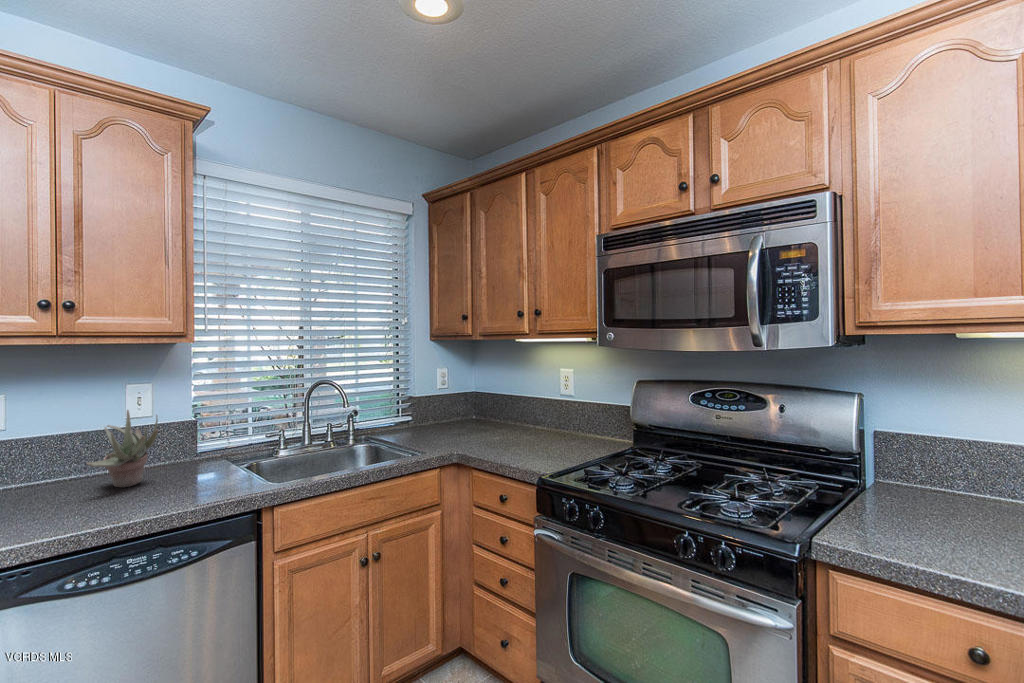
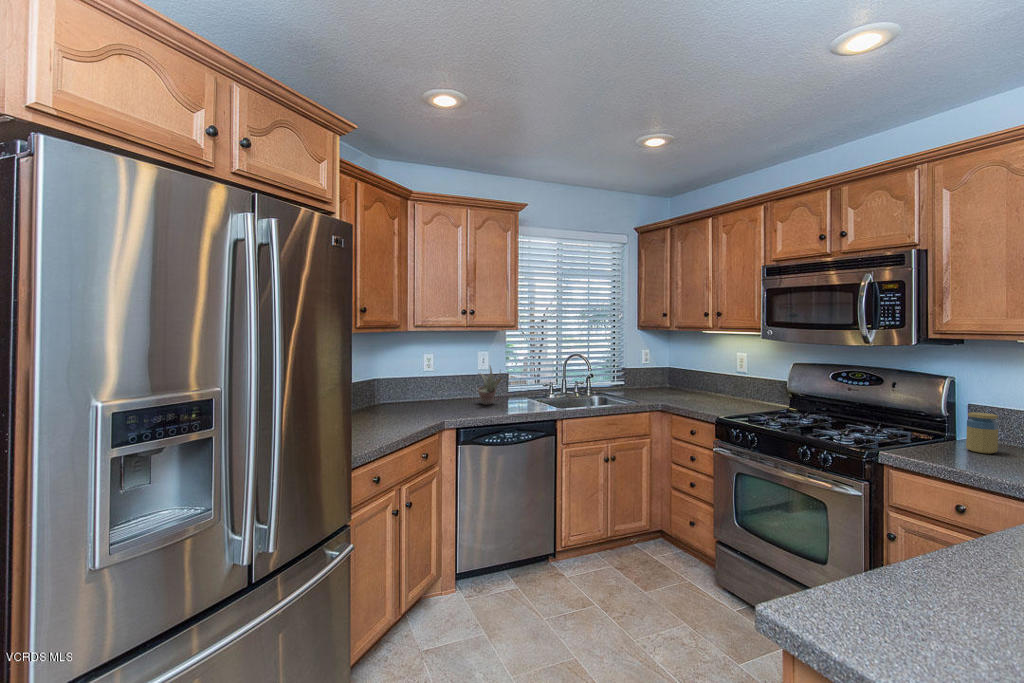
jar: none [918,452,964,522] -> present [966,412,998,454]

